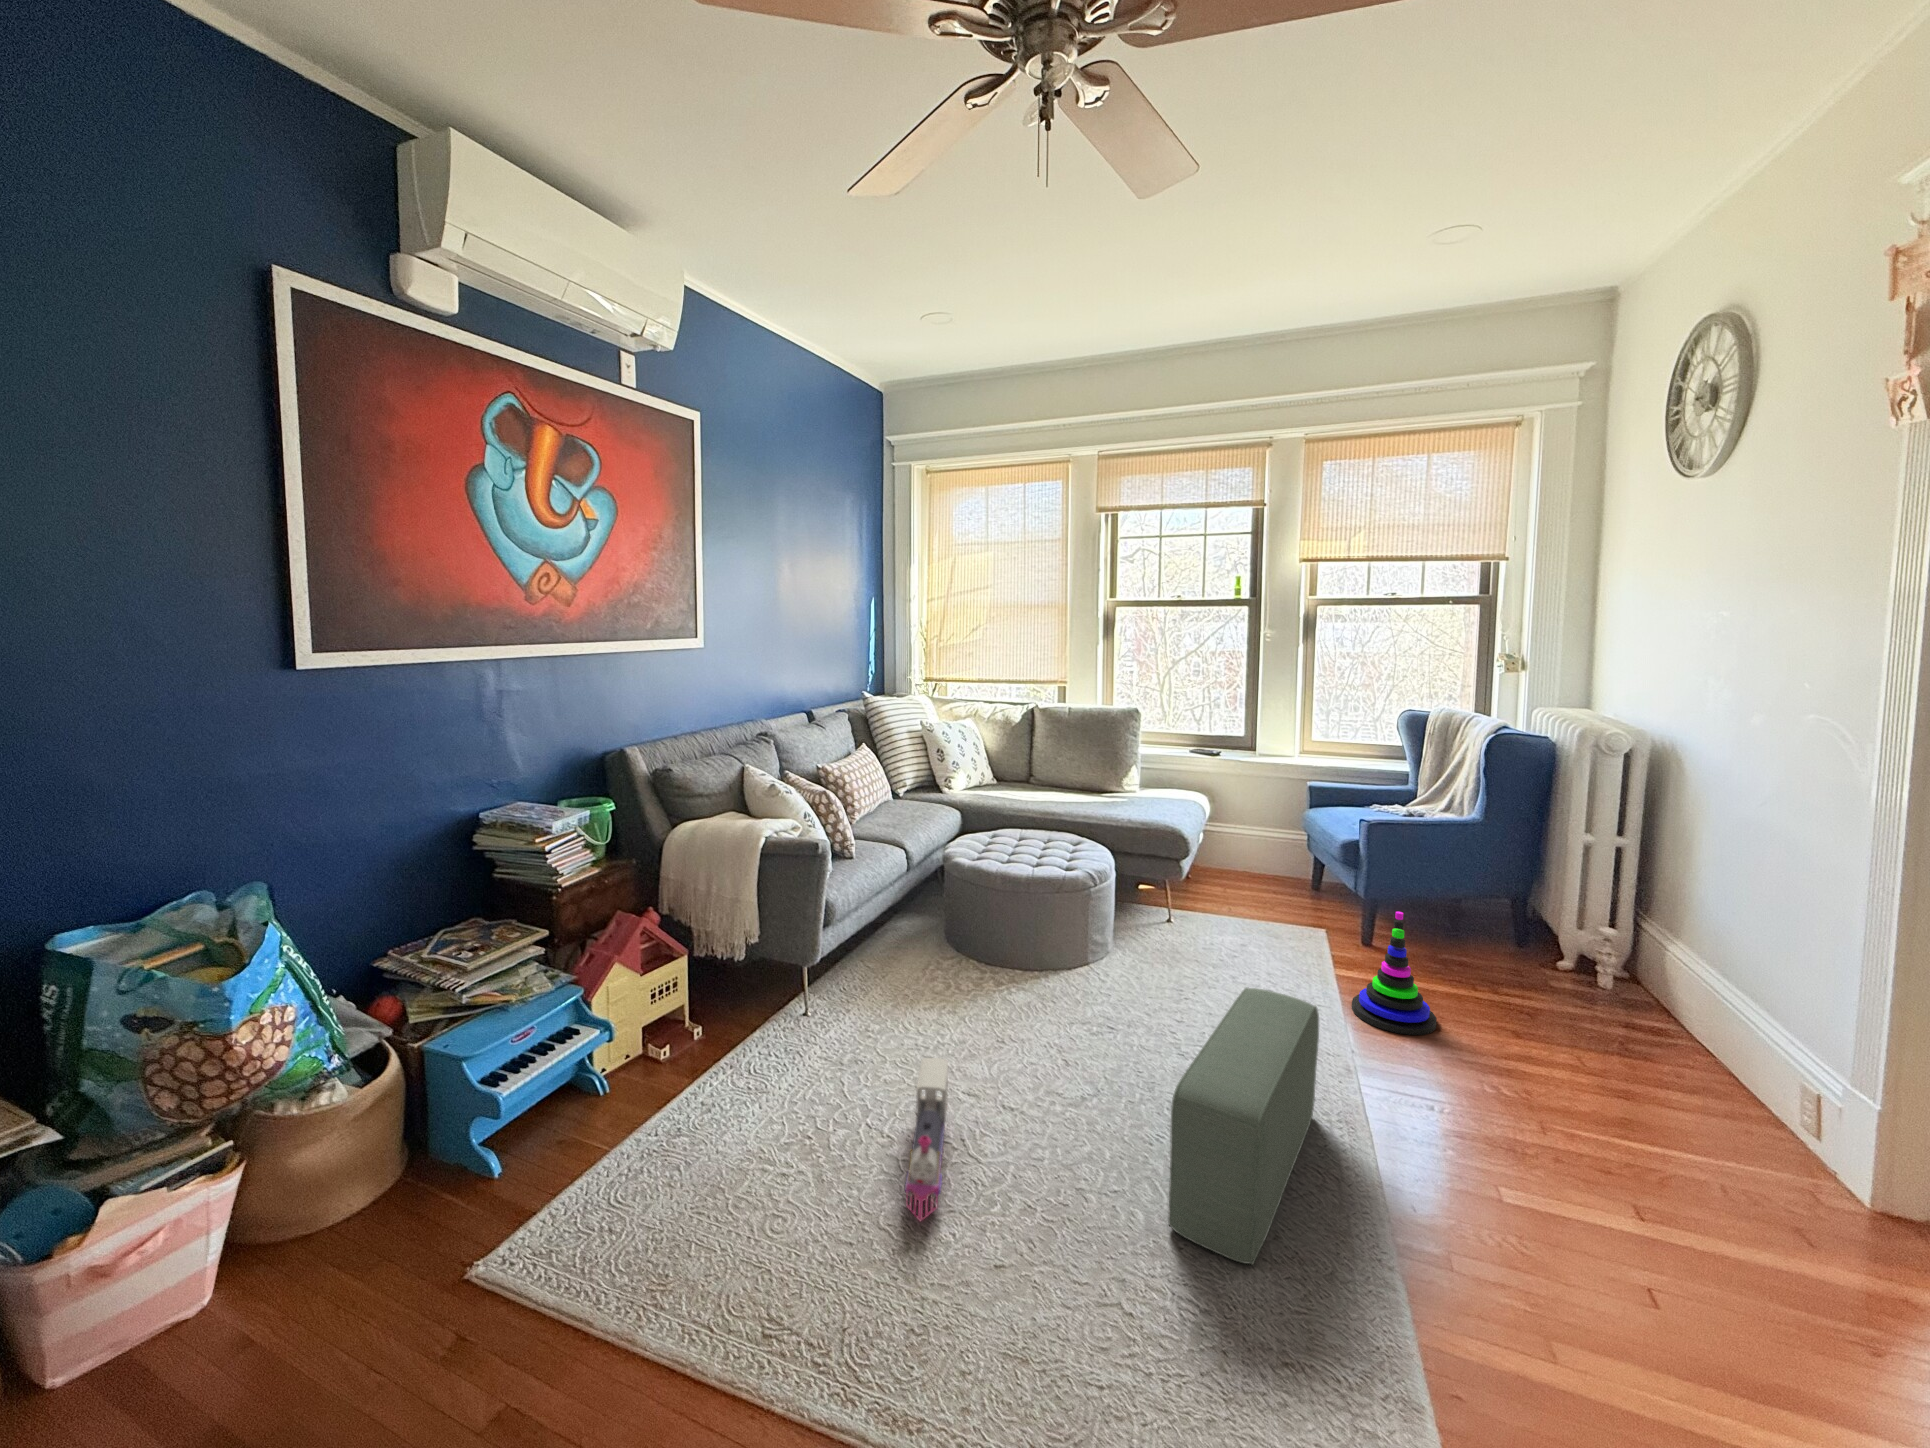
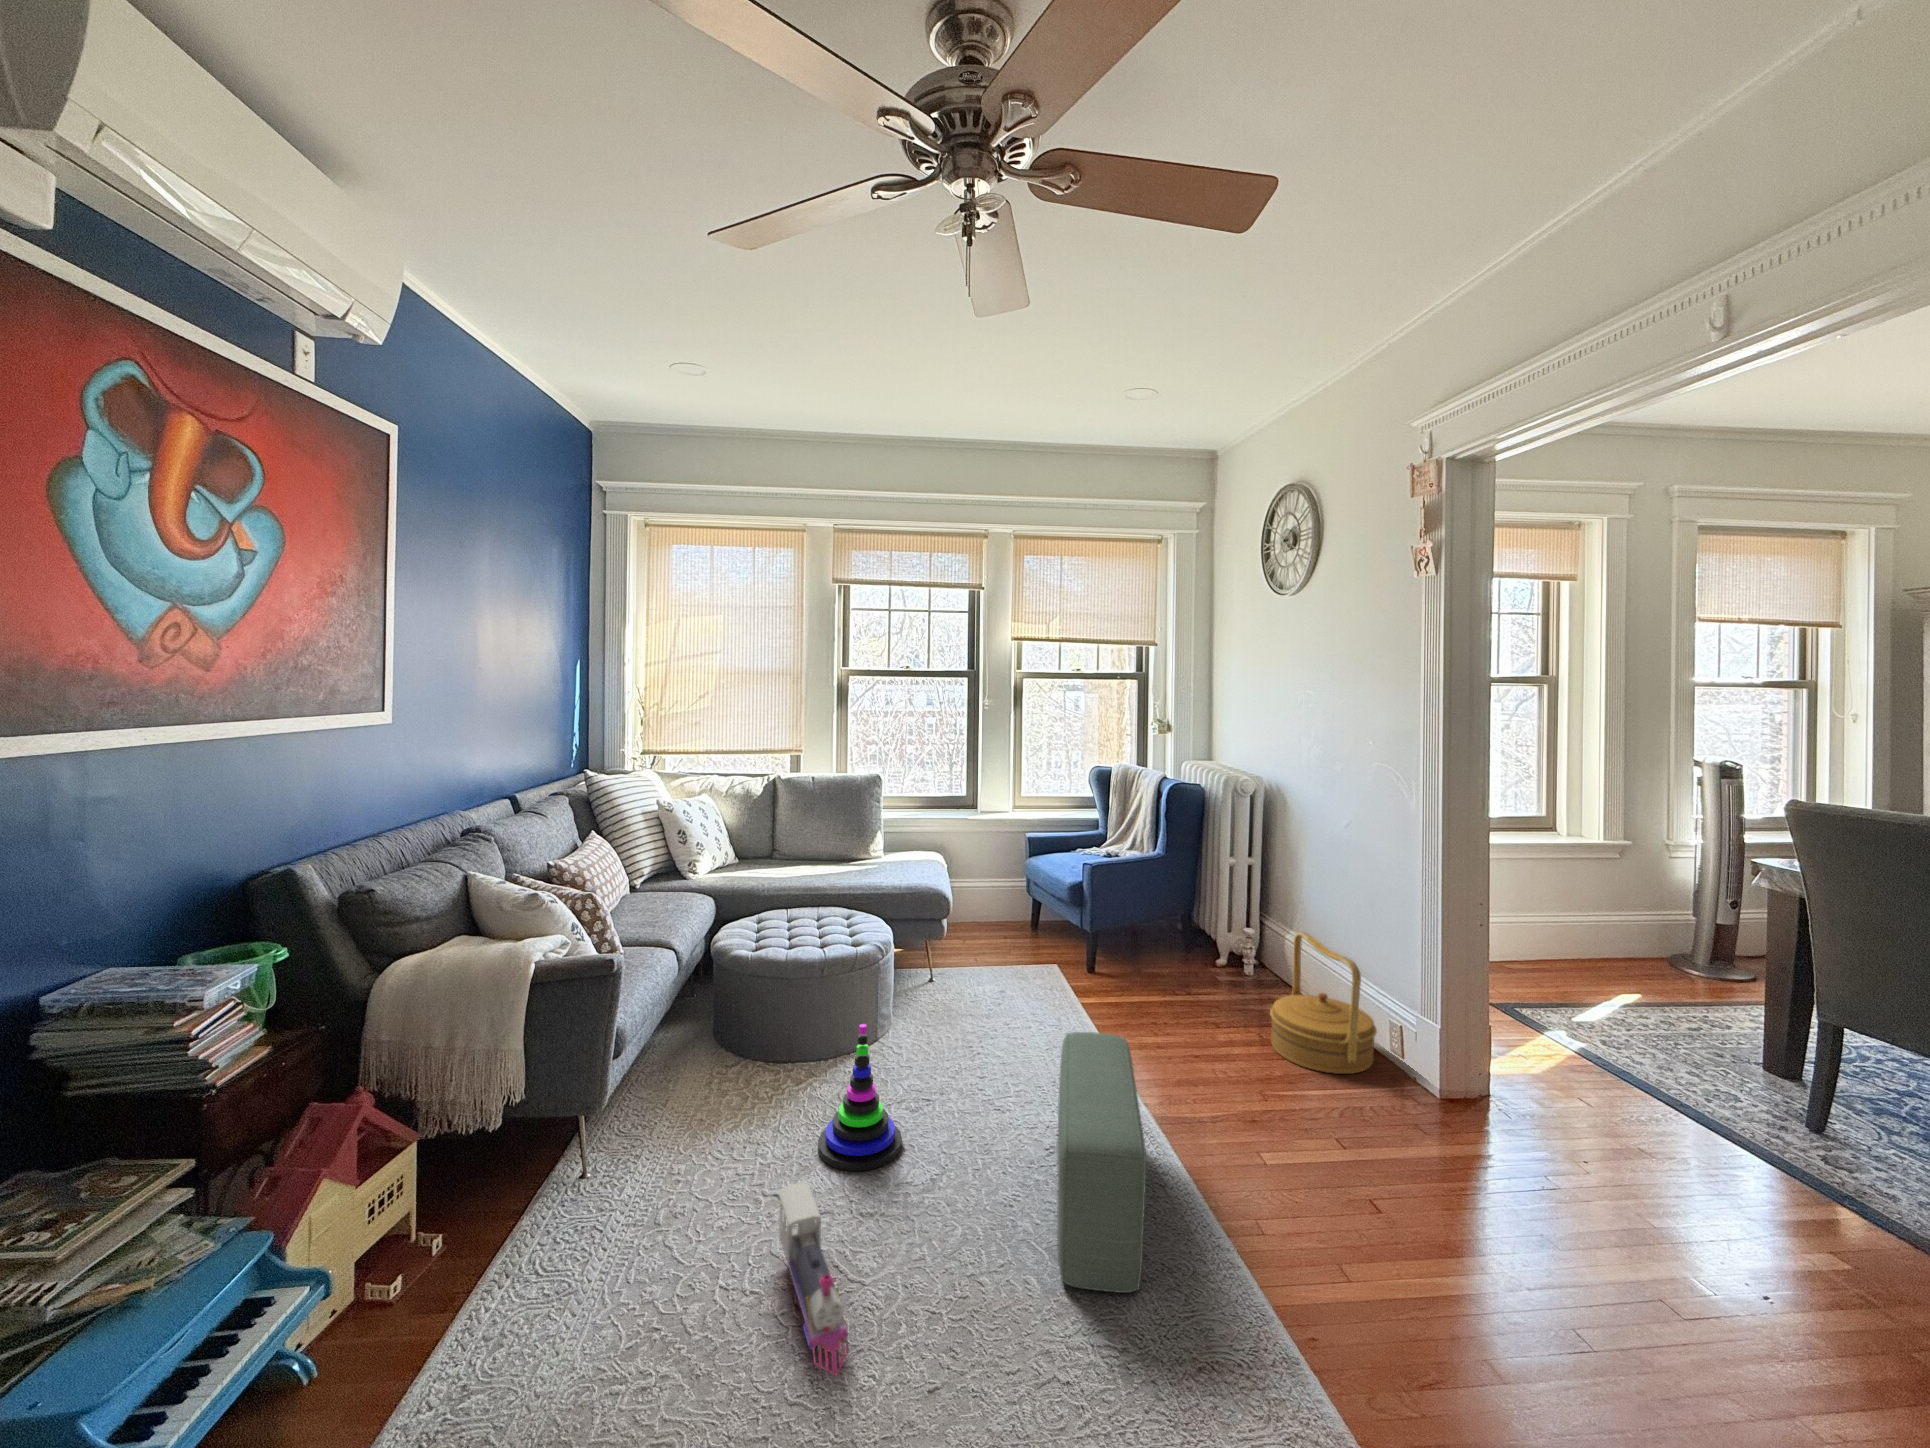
stacking toy: present [1352,911,1437,1035] -> present [818,1024,902,1171]
woven basket: none [1585,936,1769,1135] -> present [1270,932,1377,1074]

